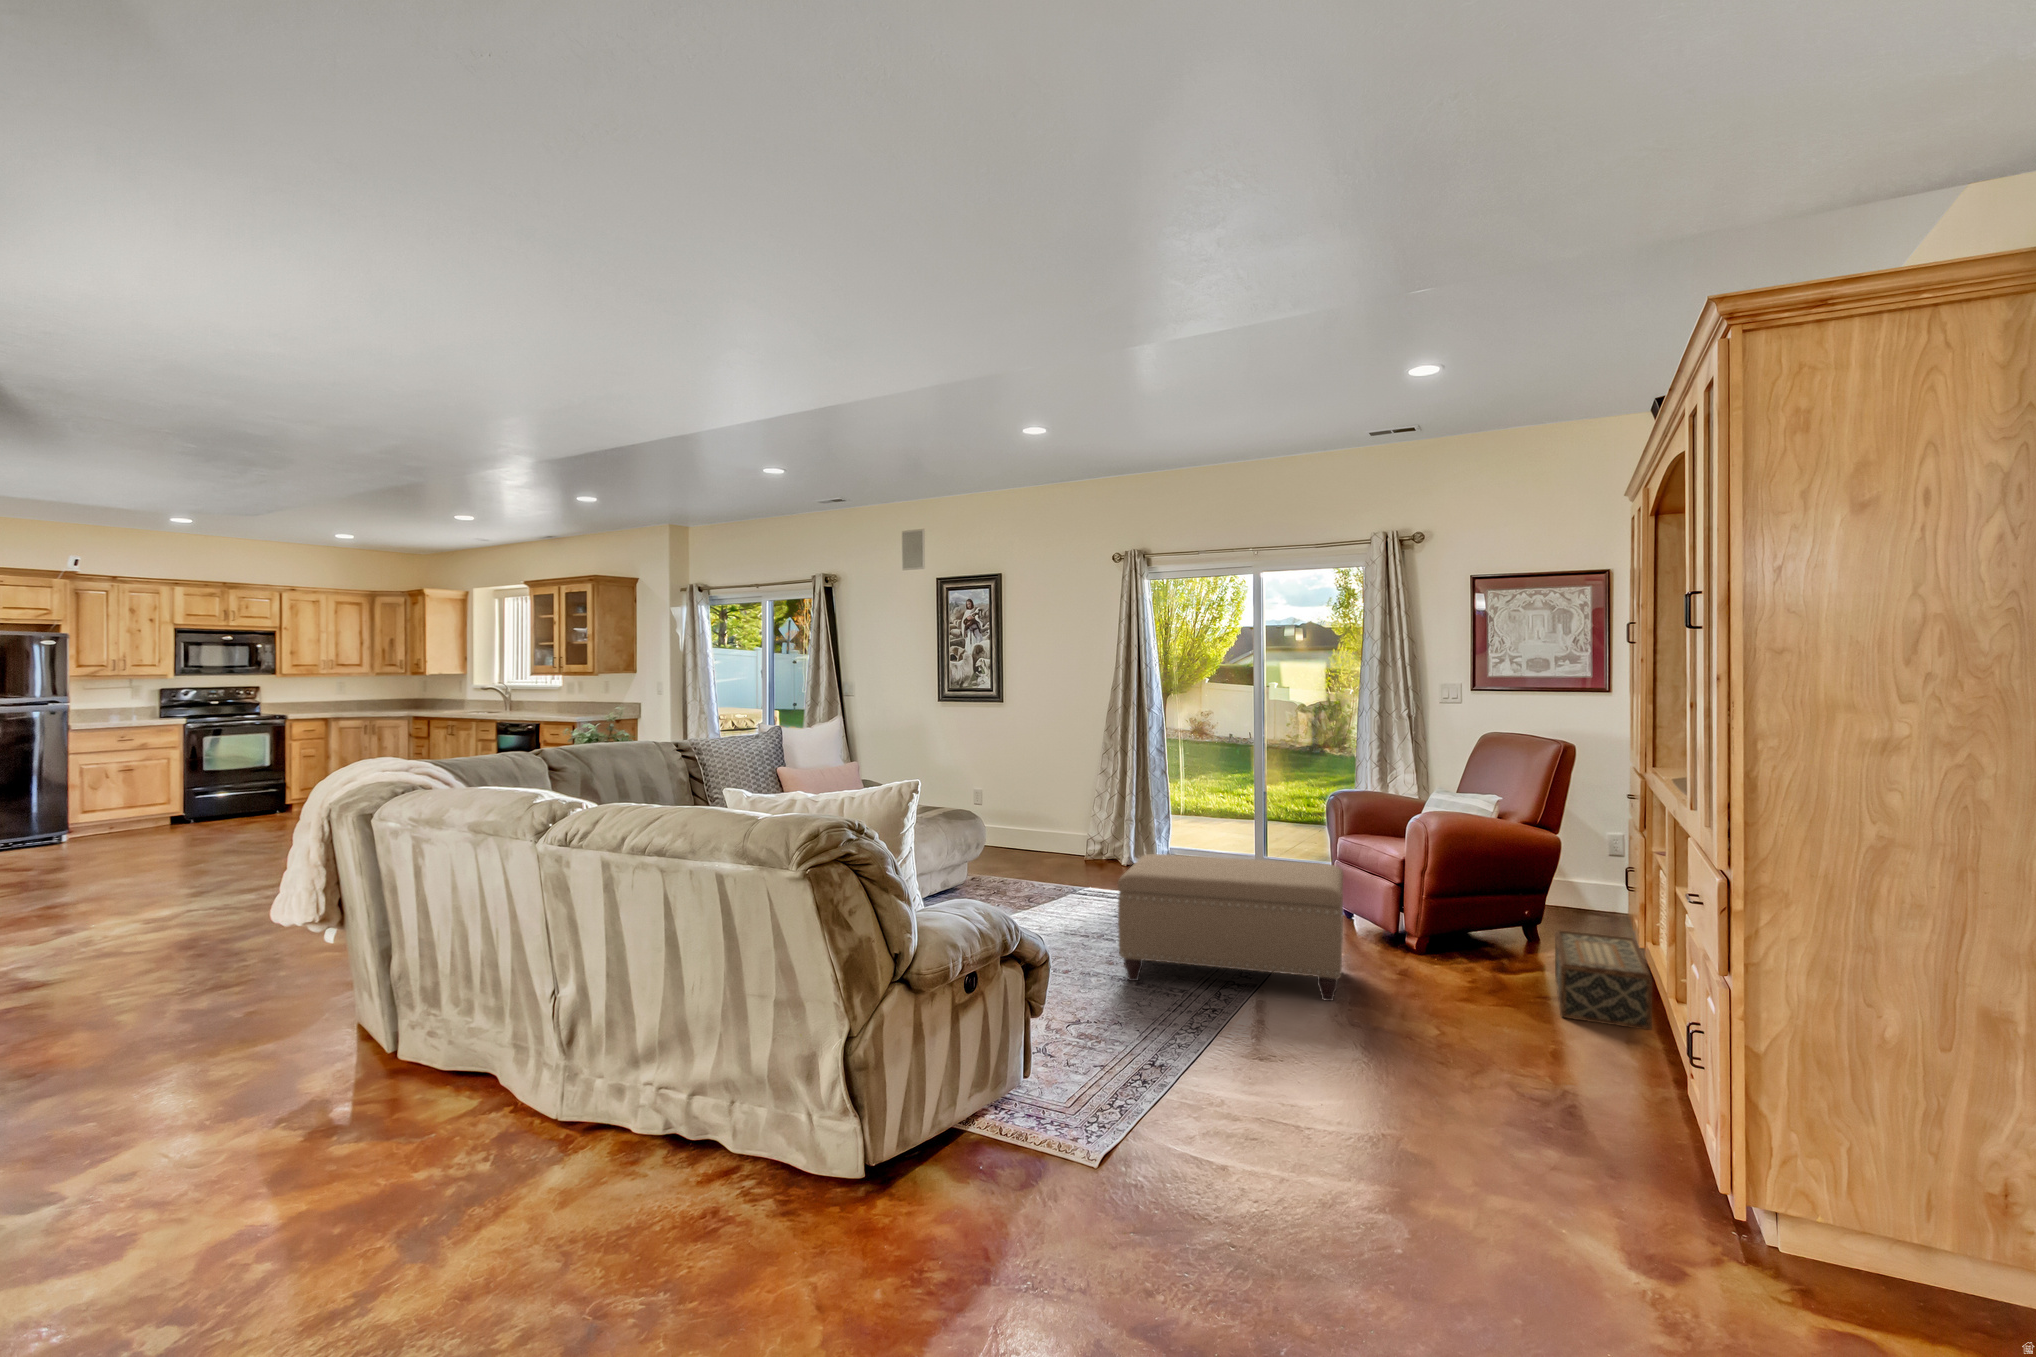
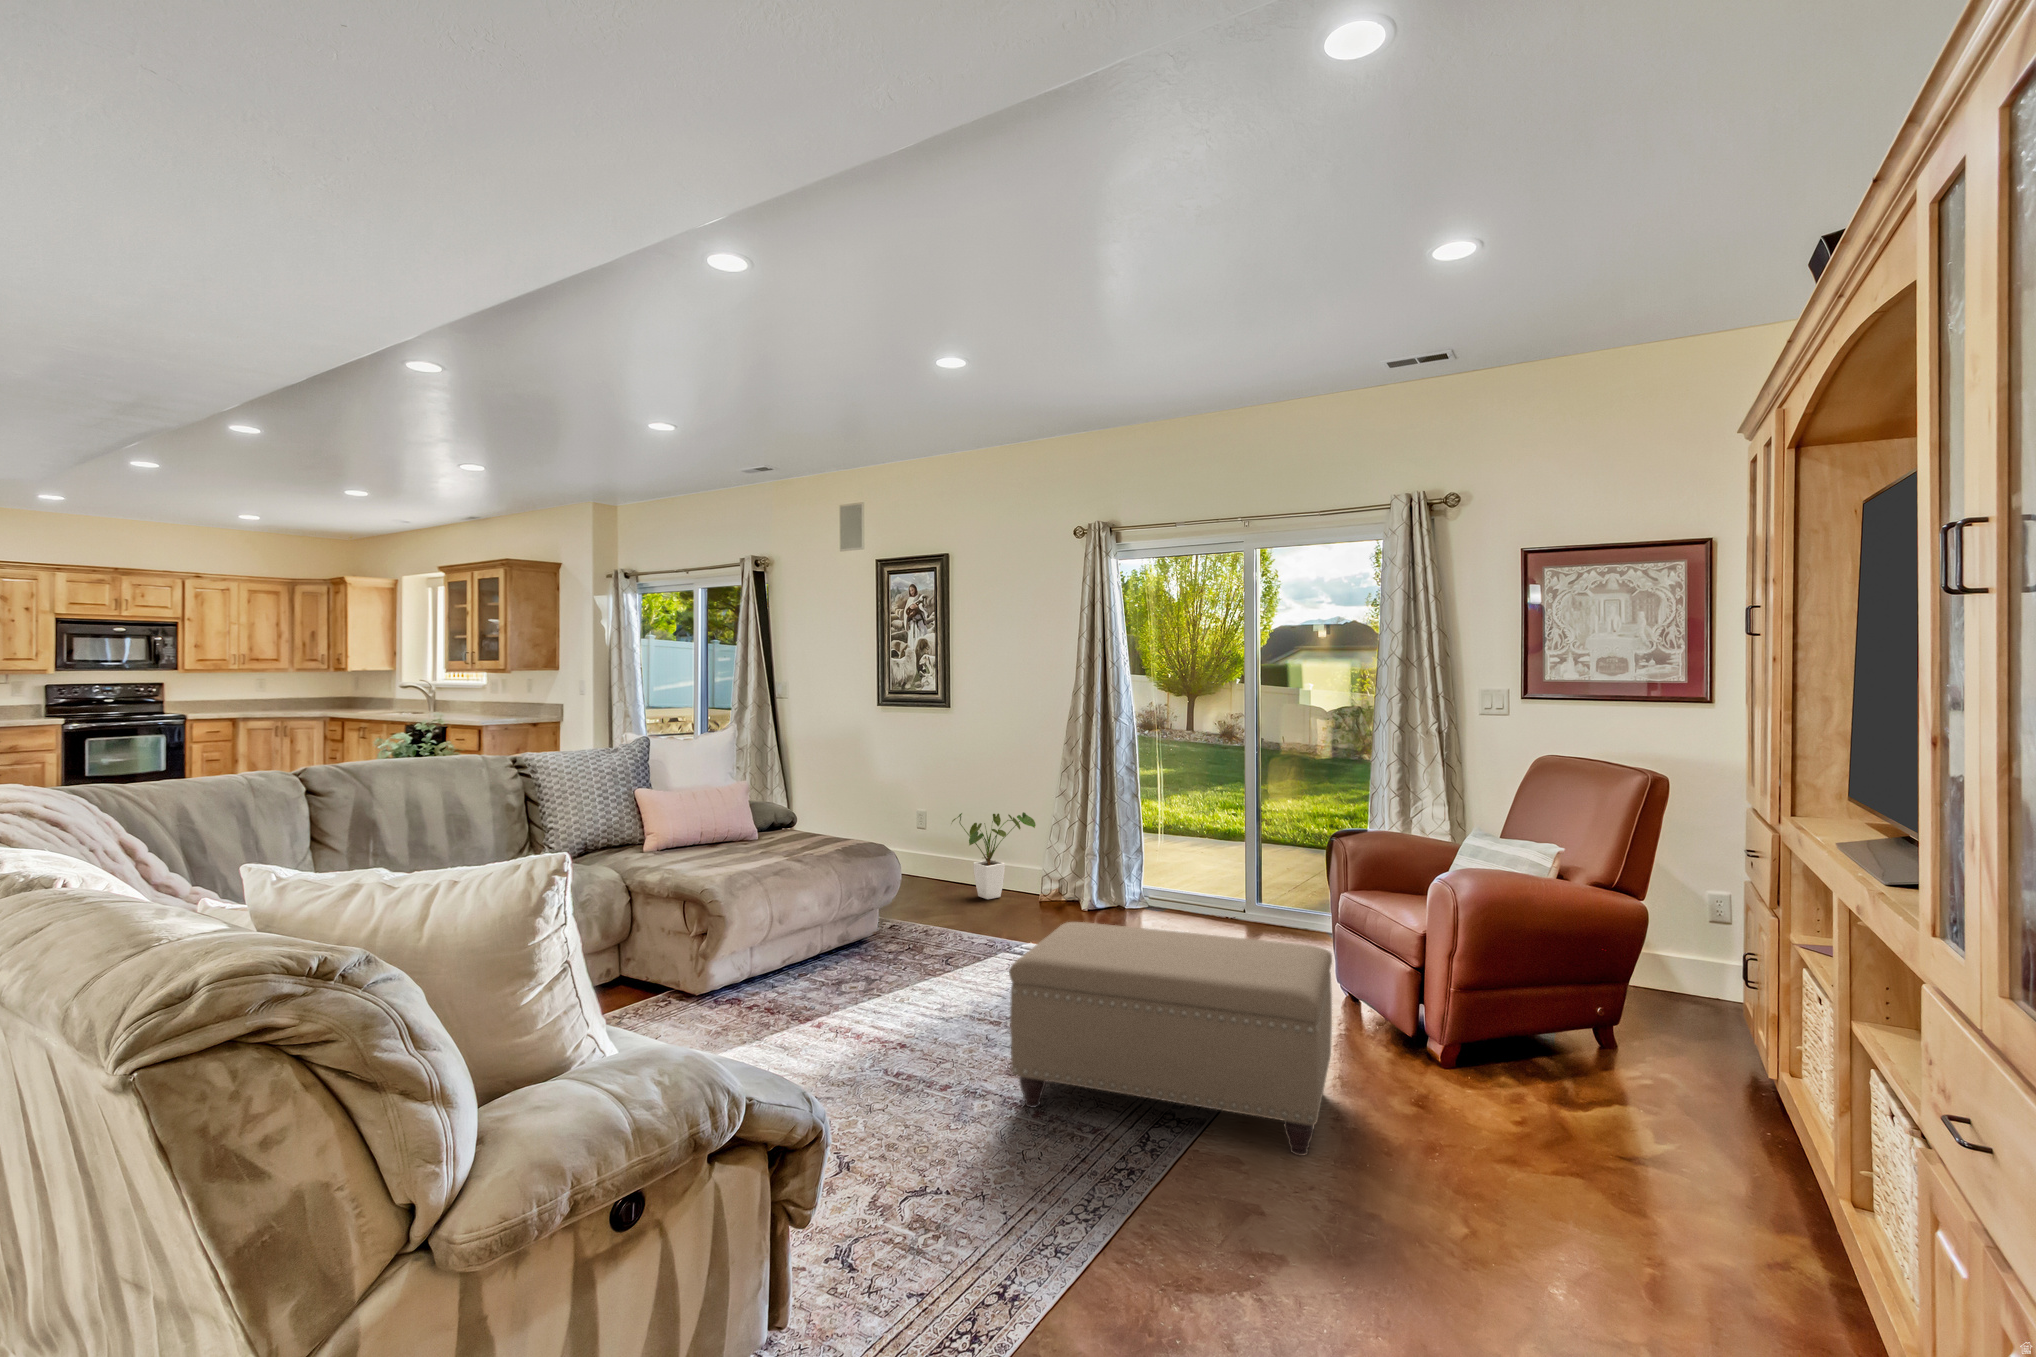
house plant: none [1009,788,1079,860] -> present [952,812,1036,899]
woven basket: present [1555,930,1652,1030] -> none [1637,1051,1795,1236]

